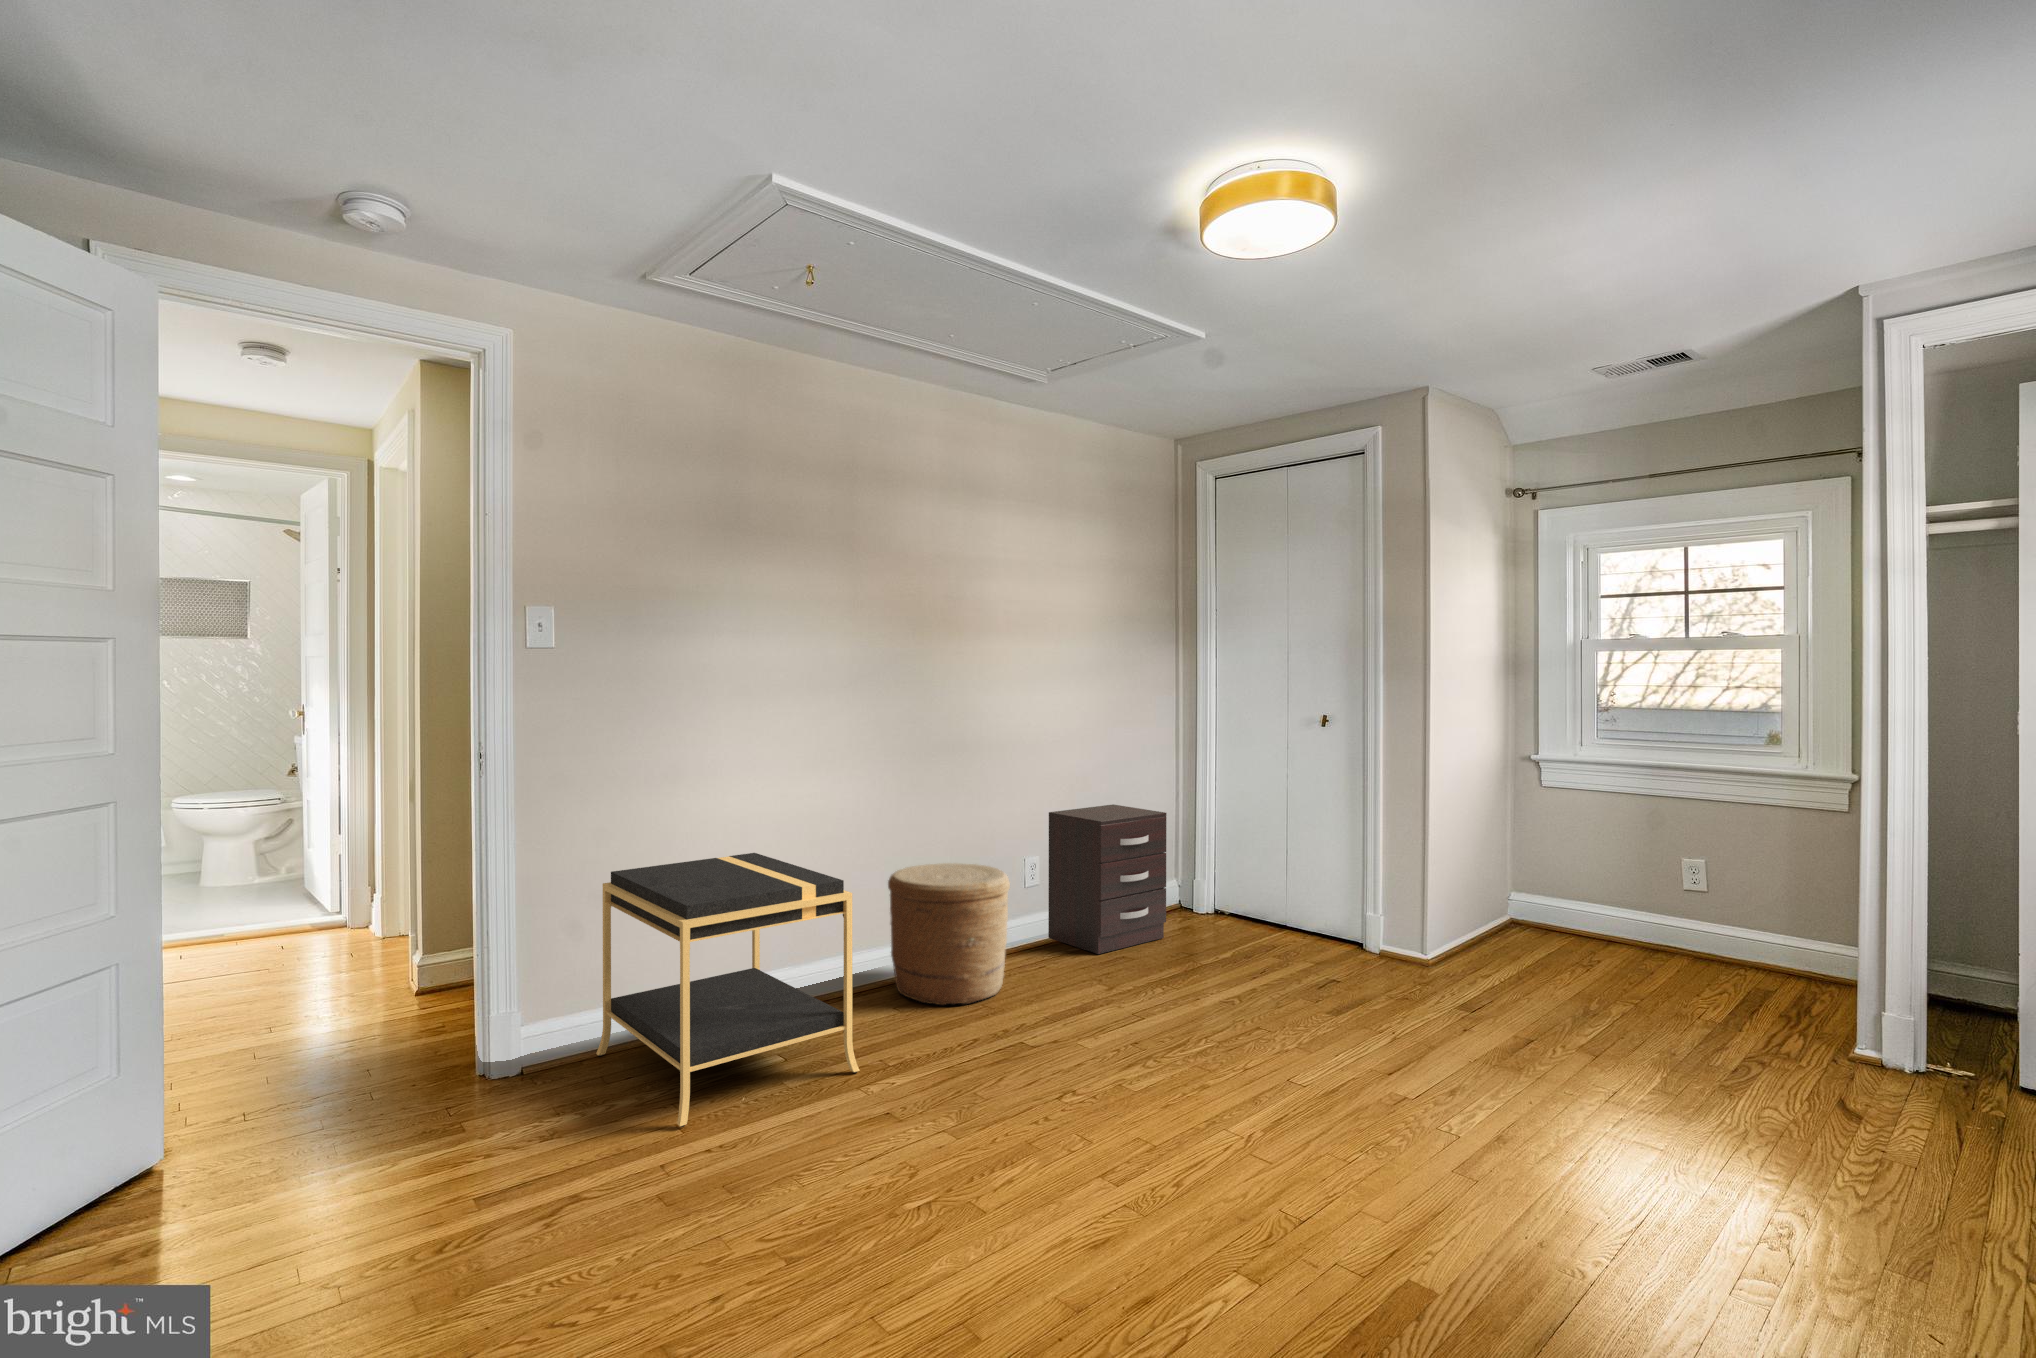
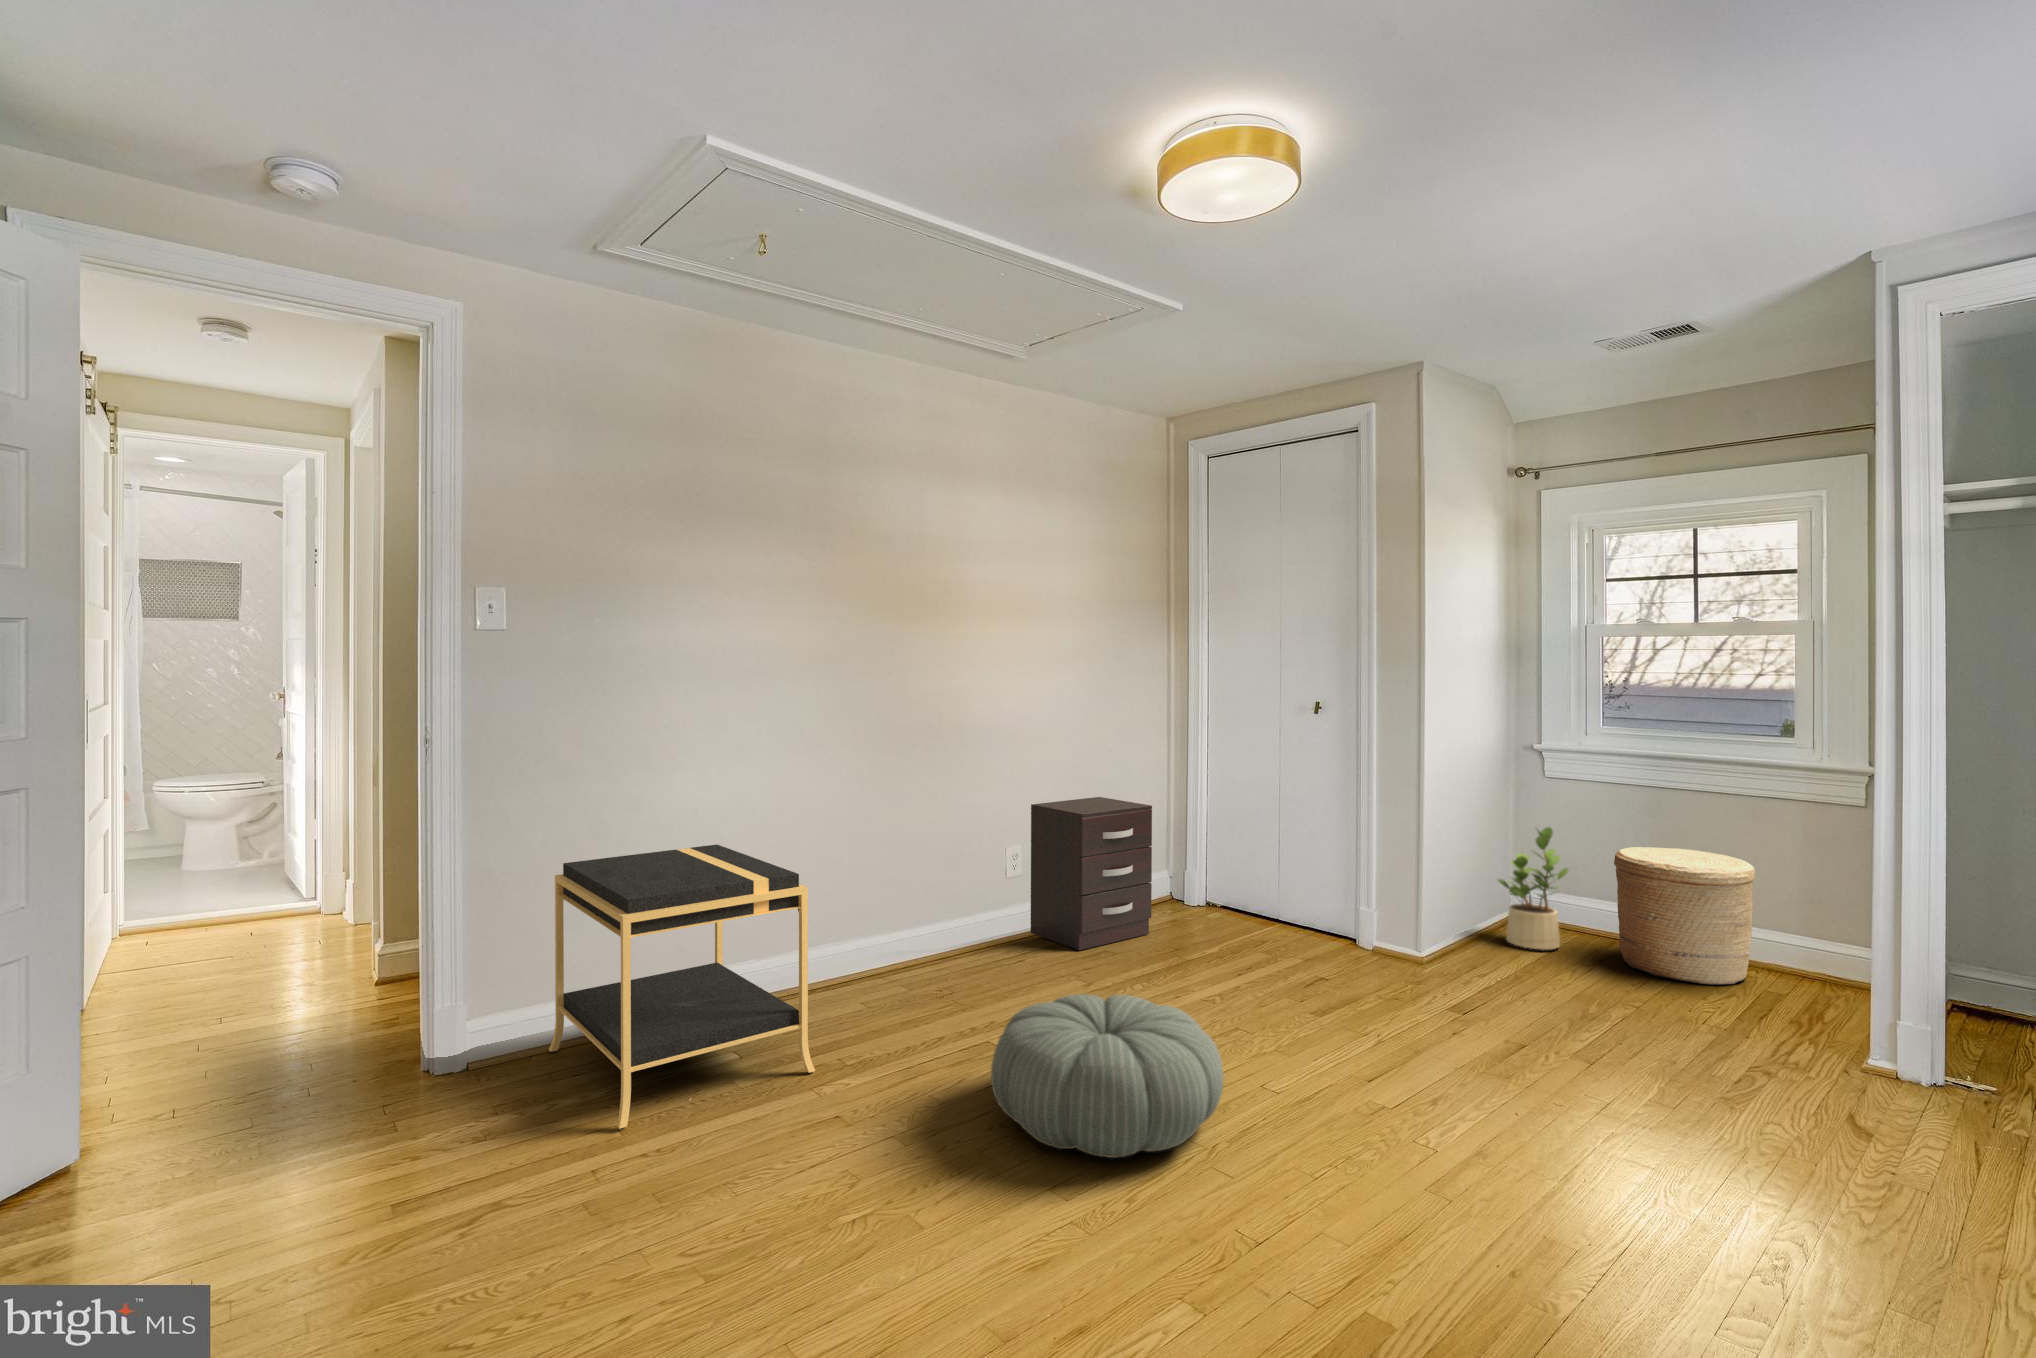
potted plant: none [1499,830,1568,950] -> present [1498,827,1568,950]
woven basket: present [888,863,1010,1005] -> present [1614,847,1755,984]
pouf: none [1036,994,1257,1147] -> present [991,994,1224,1158]

